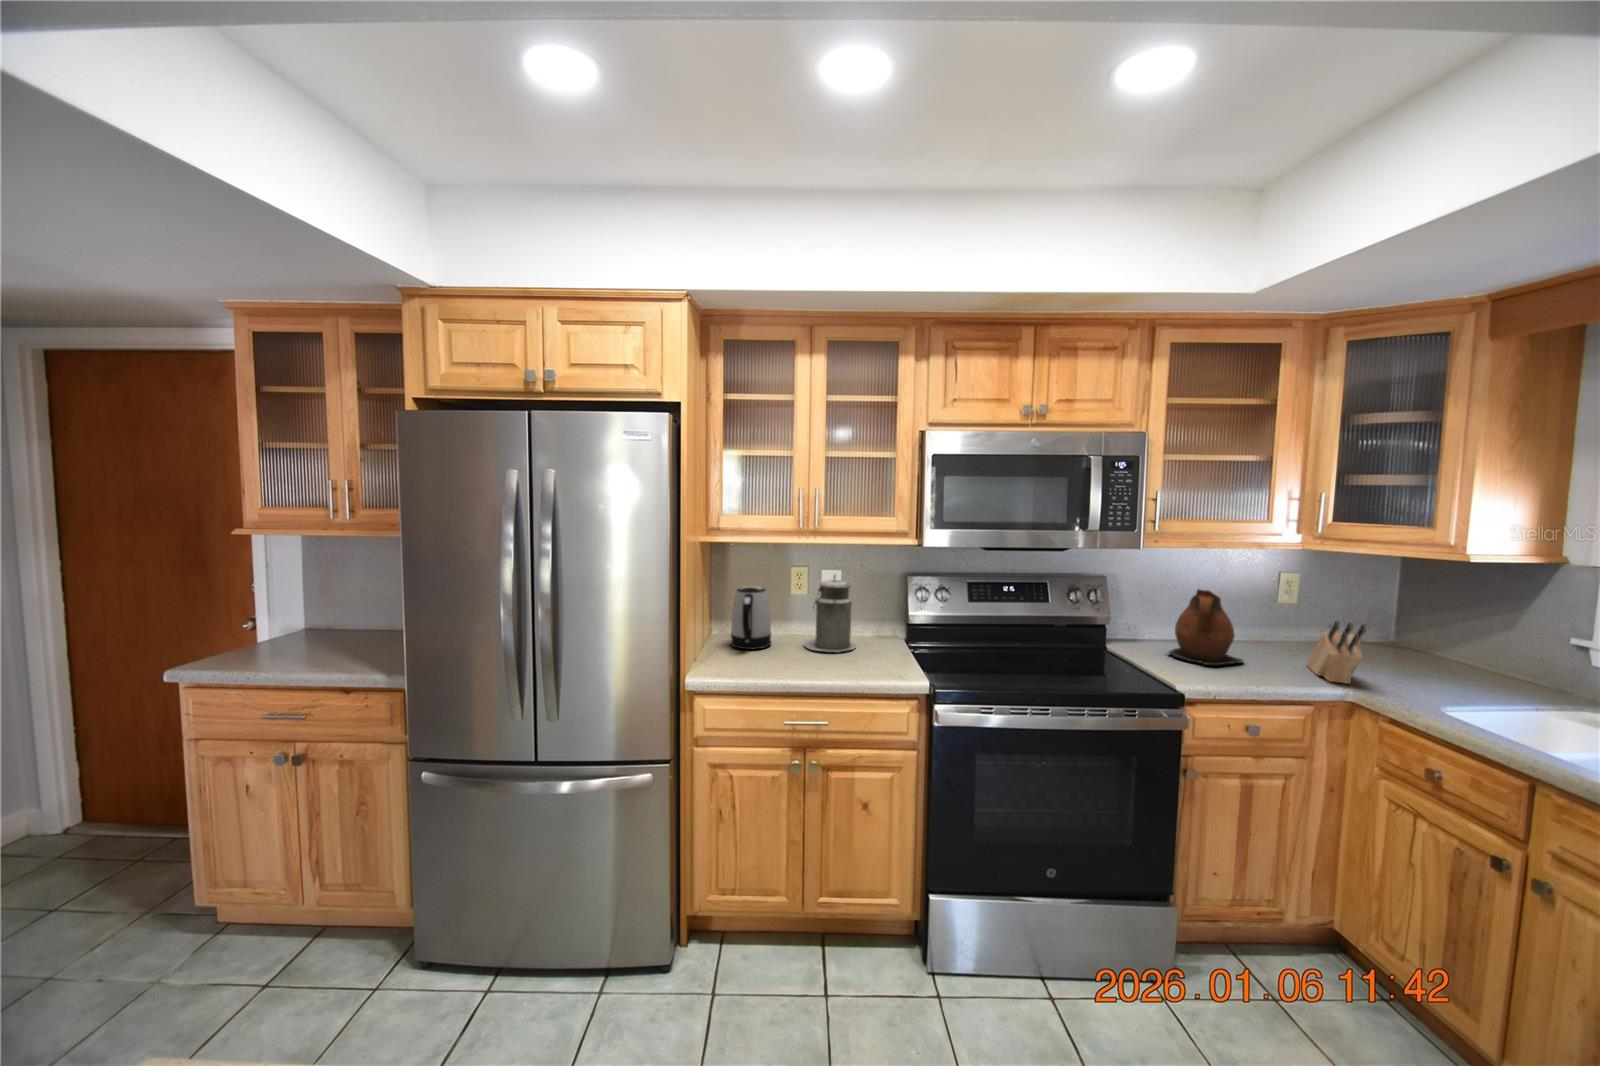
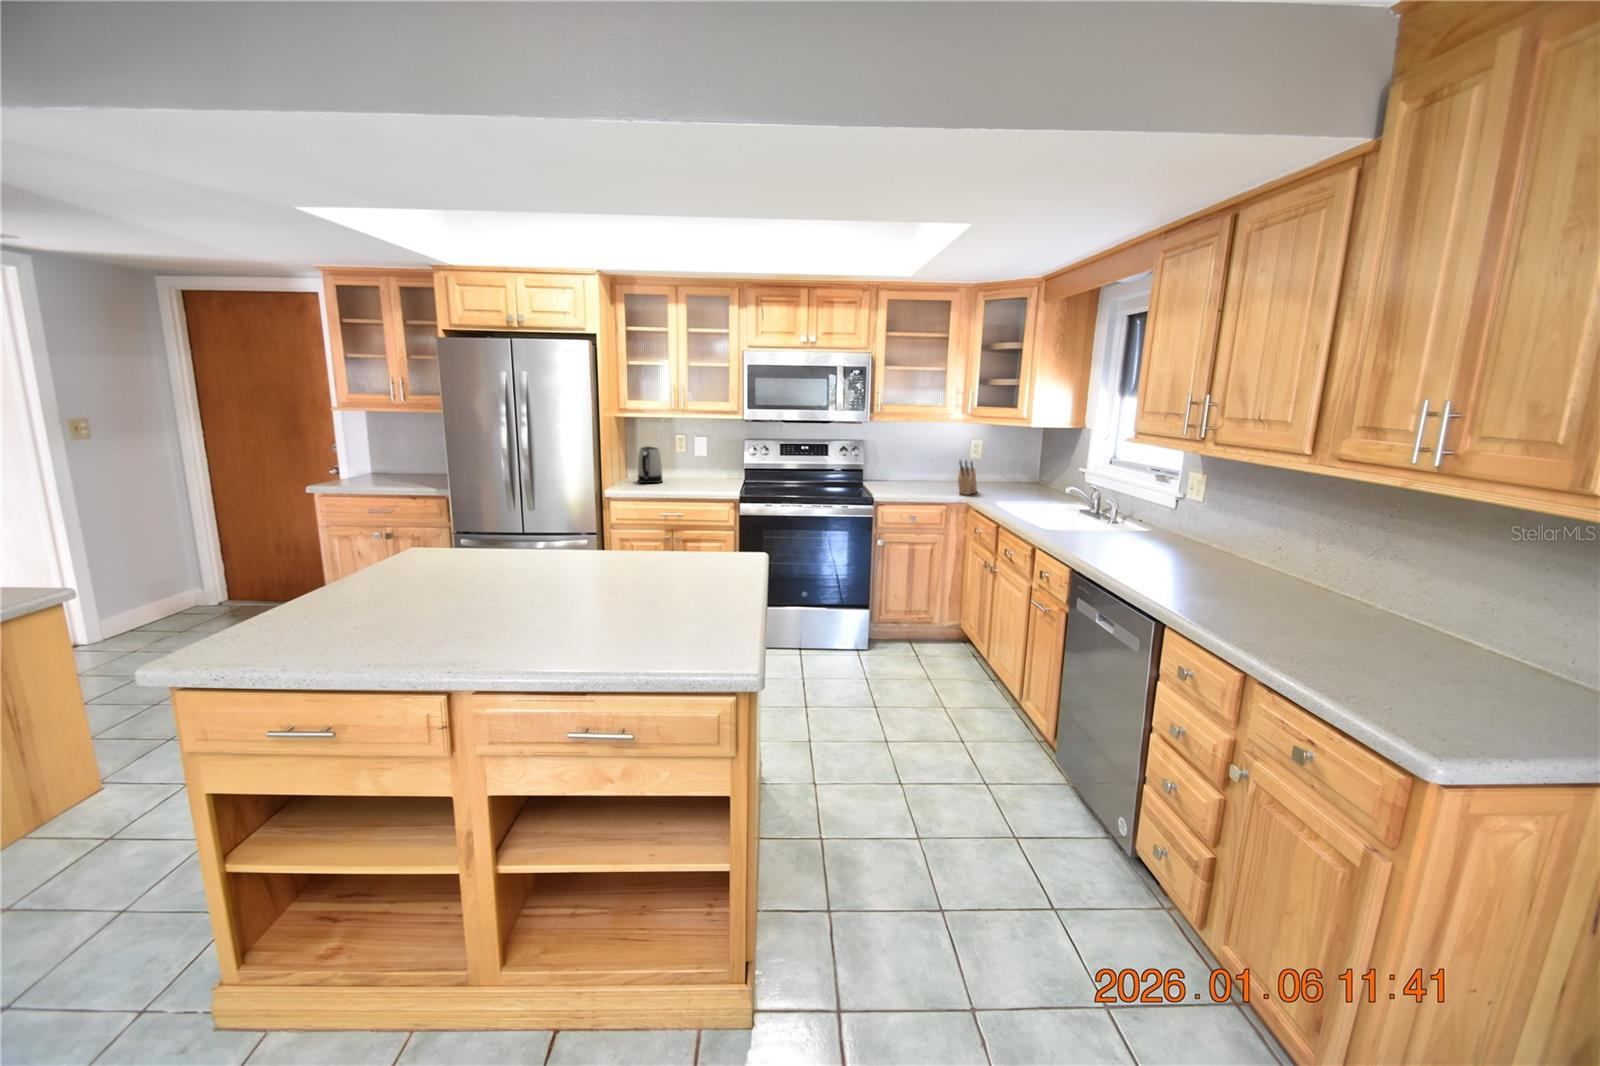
canister: present [805,575,856,652] -> none [682,439,713,484]
ceramic pitcher: present [1169,589,1243,665] -> none [891,446,930,489]

